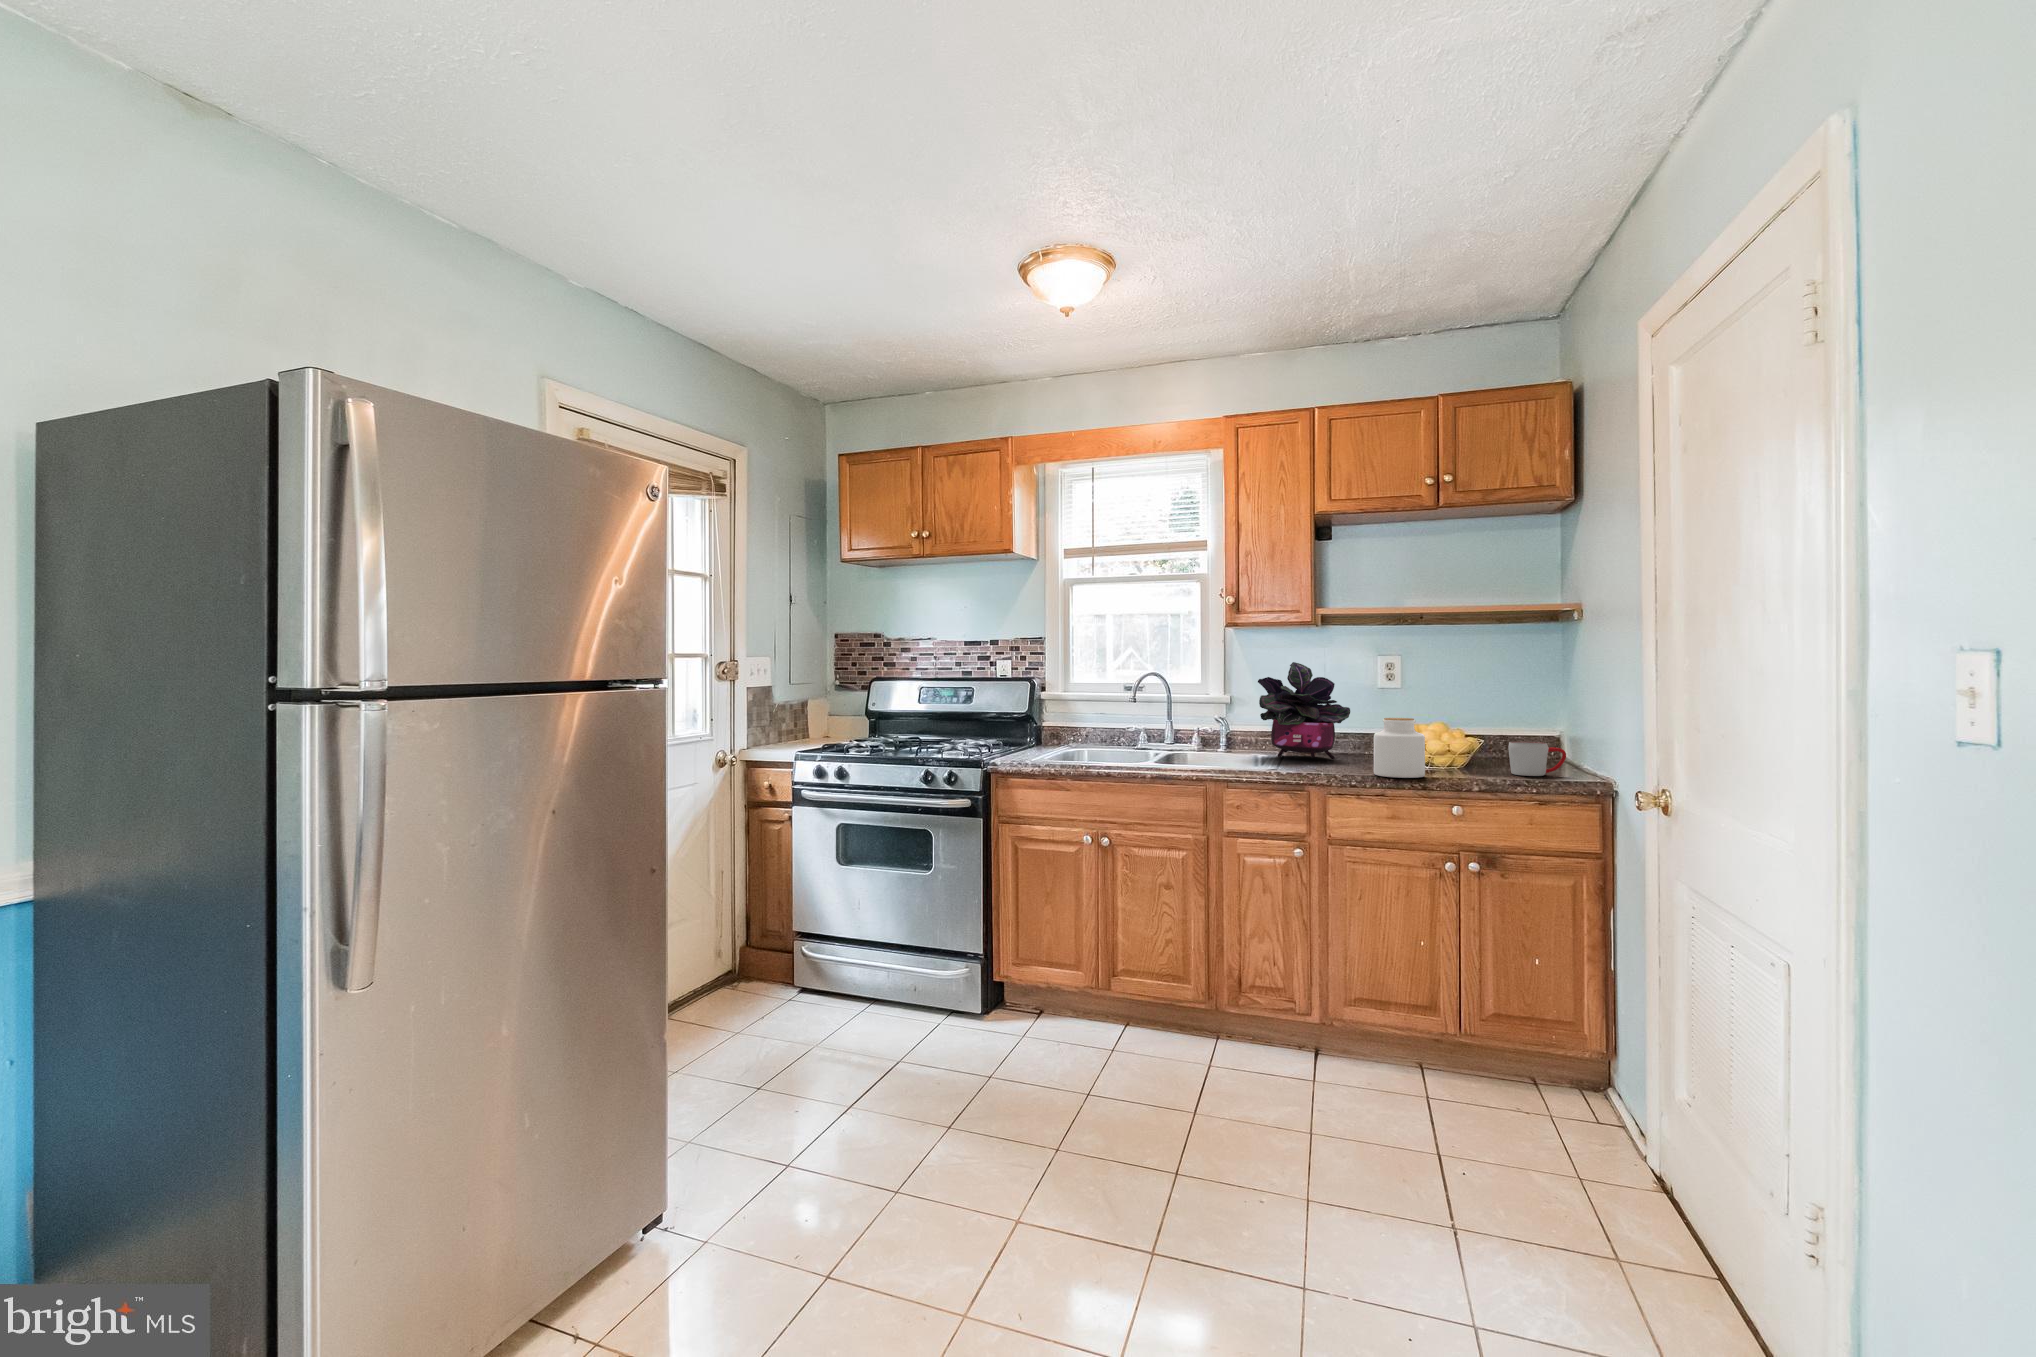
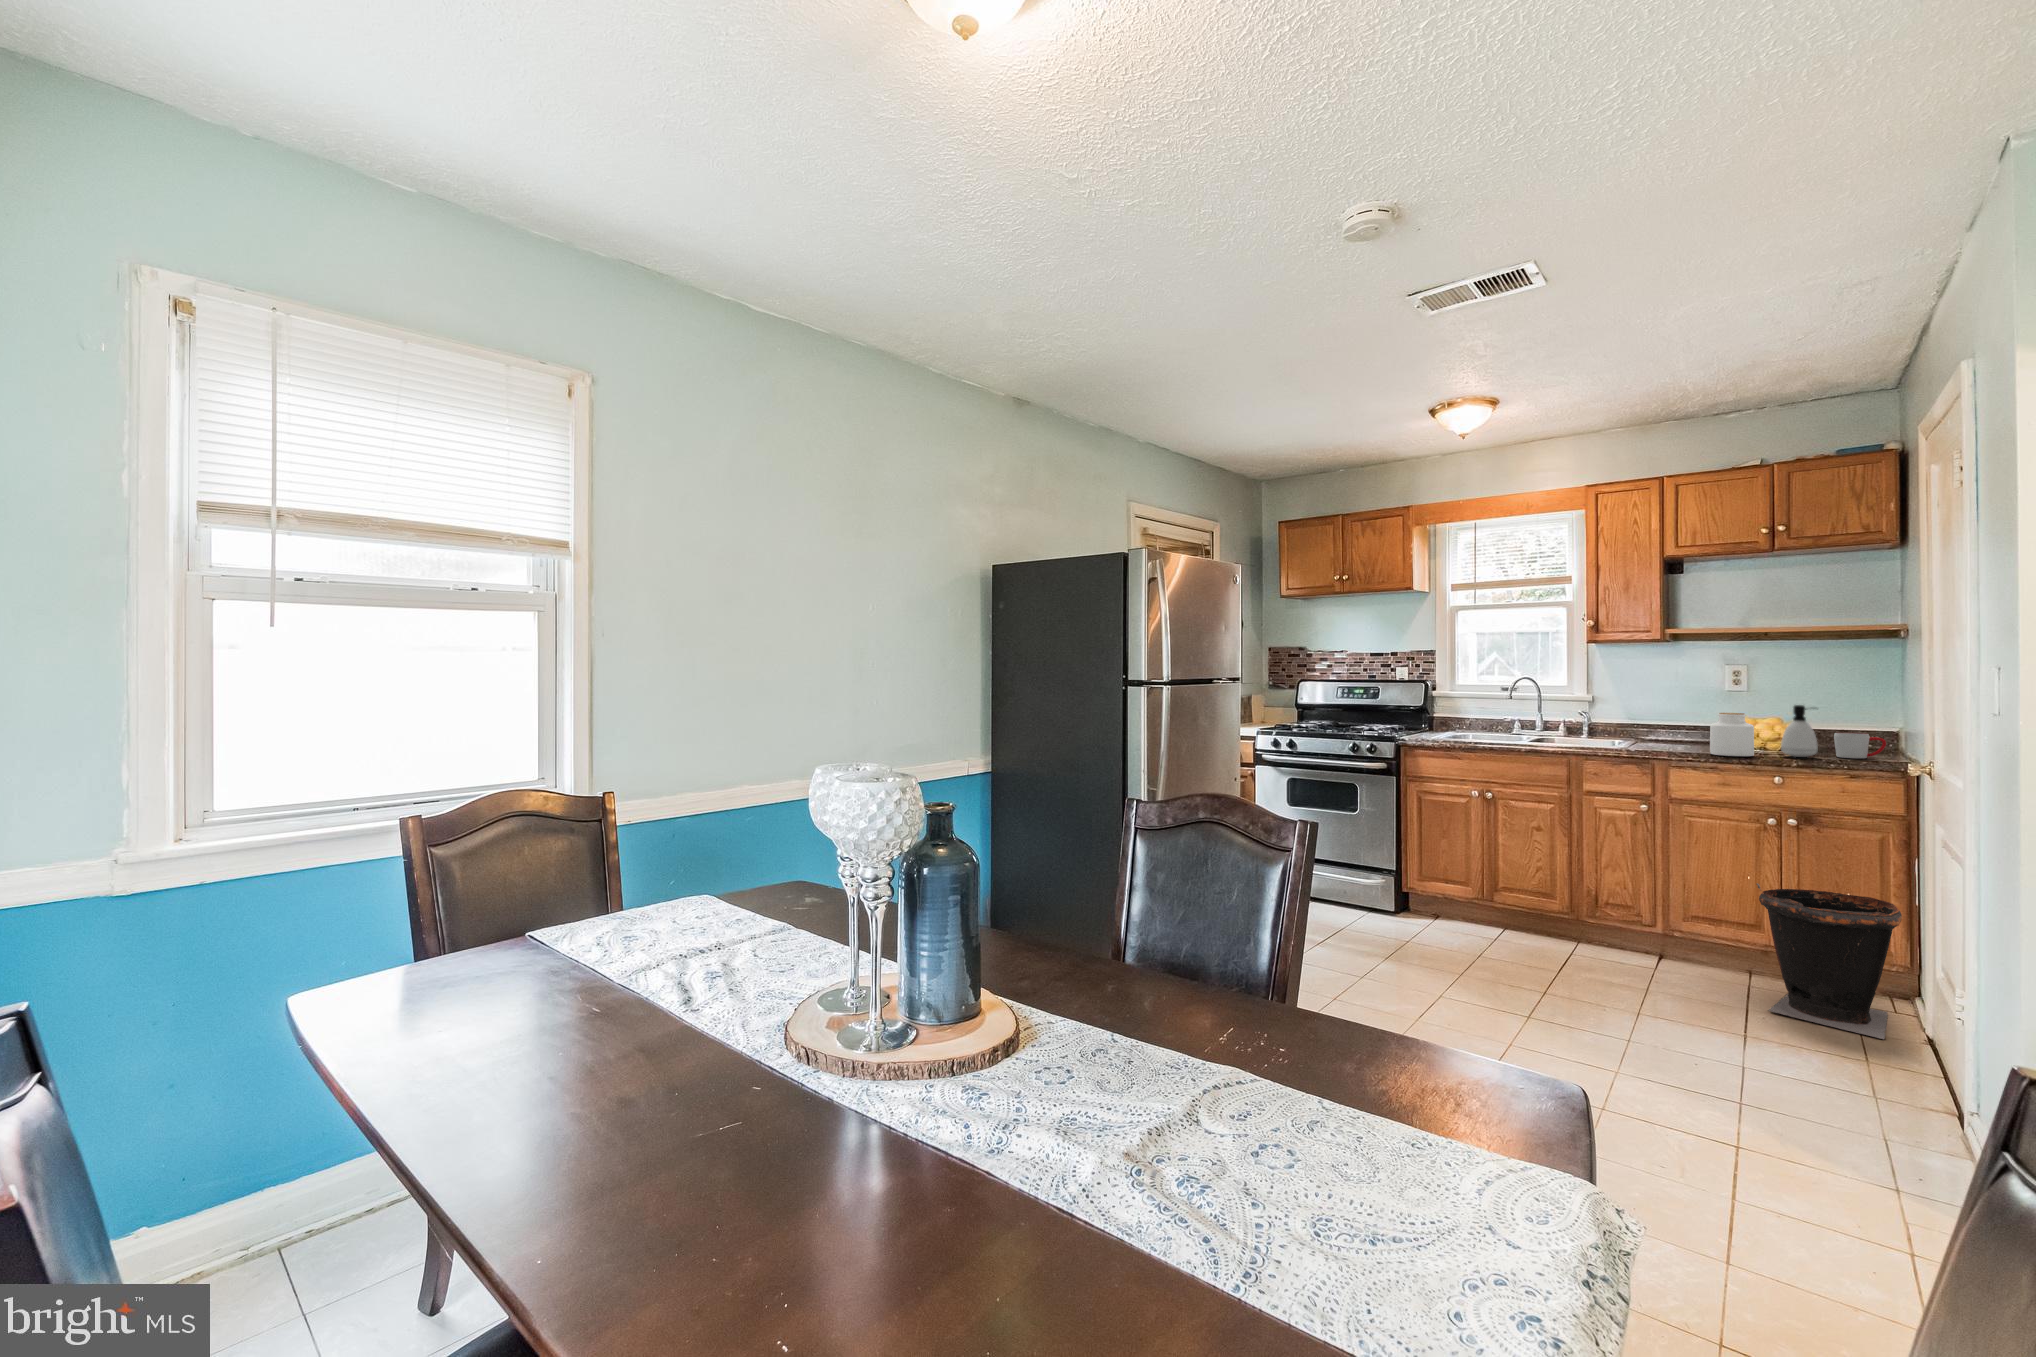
potted plant: present [1258,662,1350,759] -> none [1616,670,1696,744]
soap dispenser: none [1453,706,1497,776] -> present [1781,705,1818,757]
waste bin: none [1453,971,1642,1220] -> present [1757,883,1902,1039]

